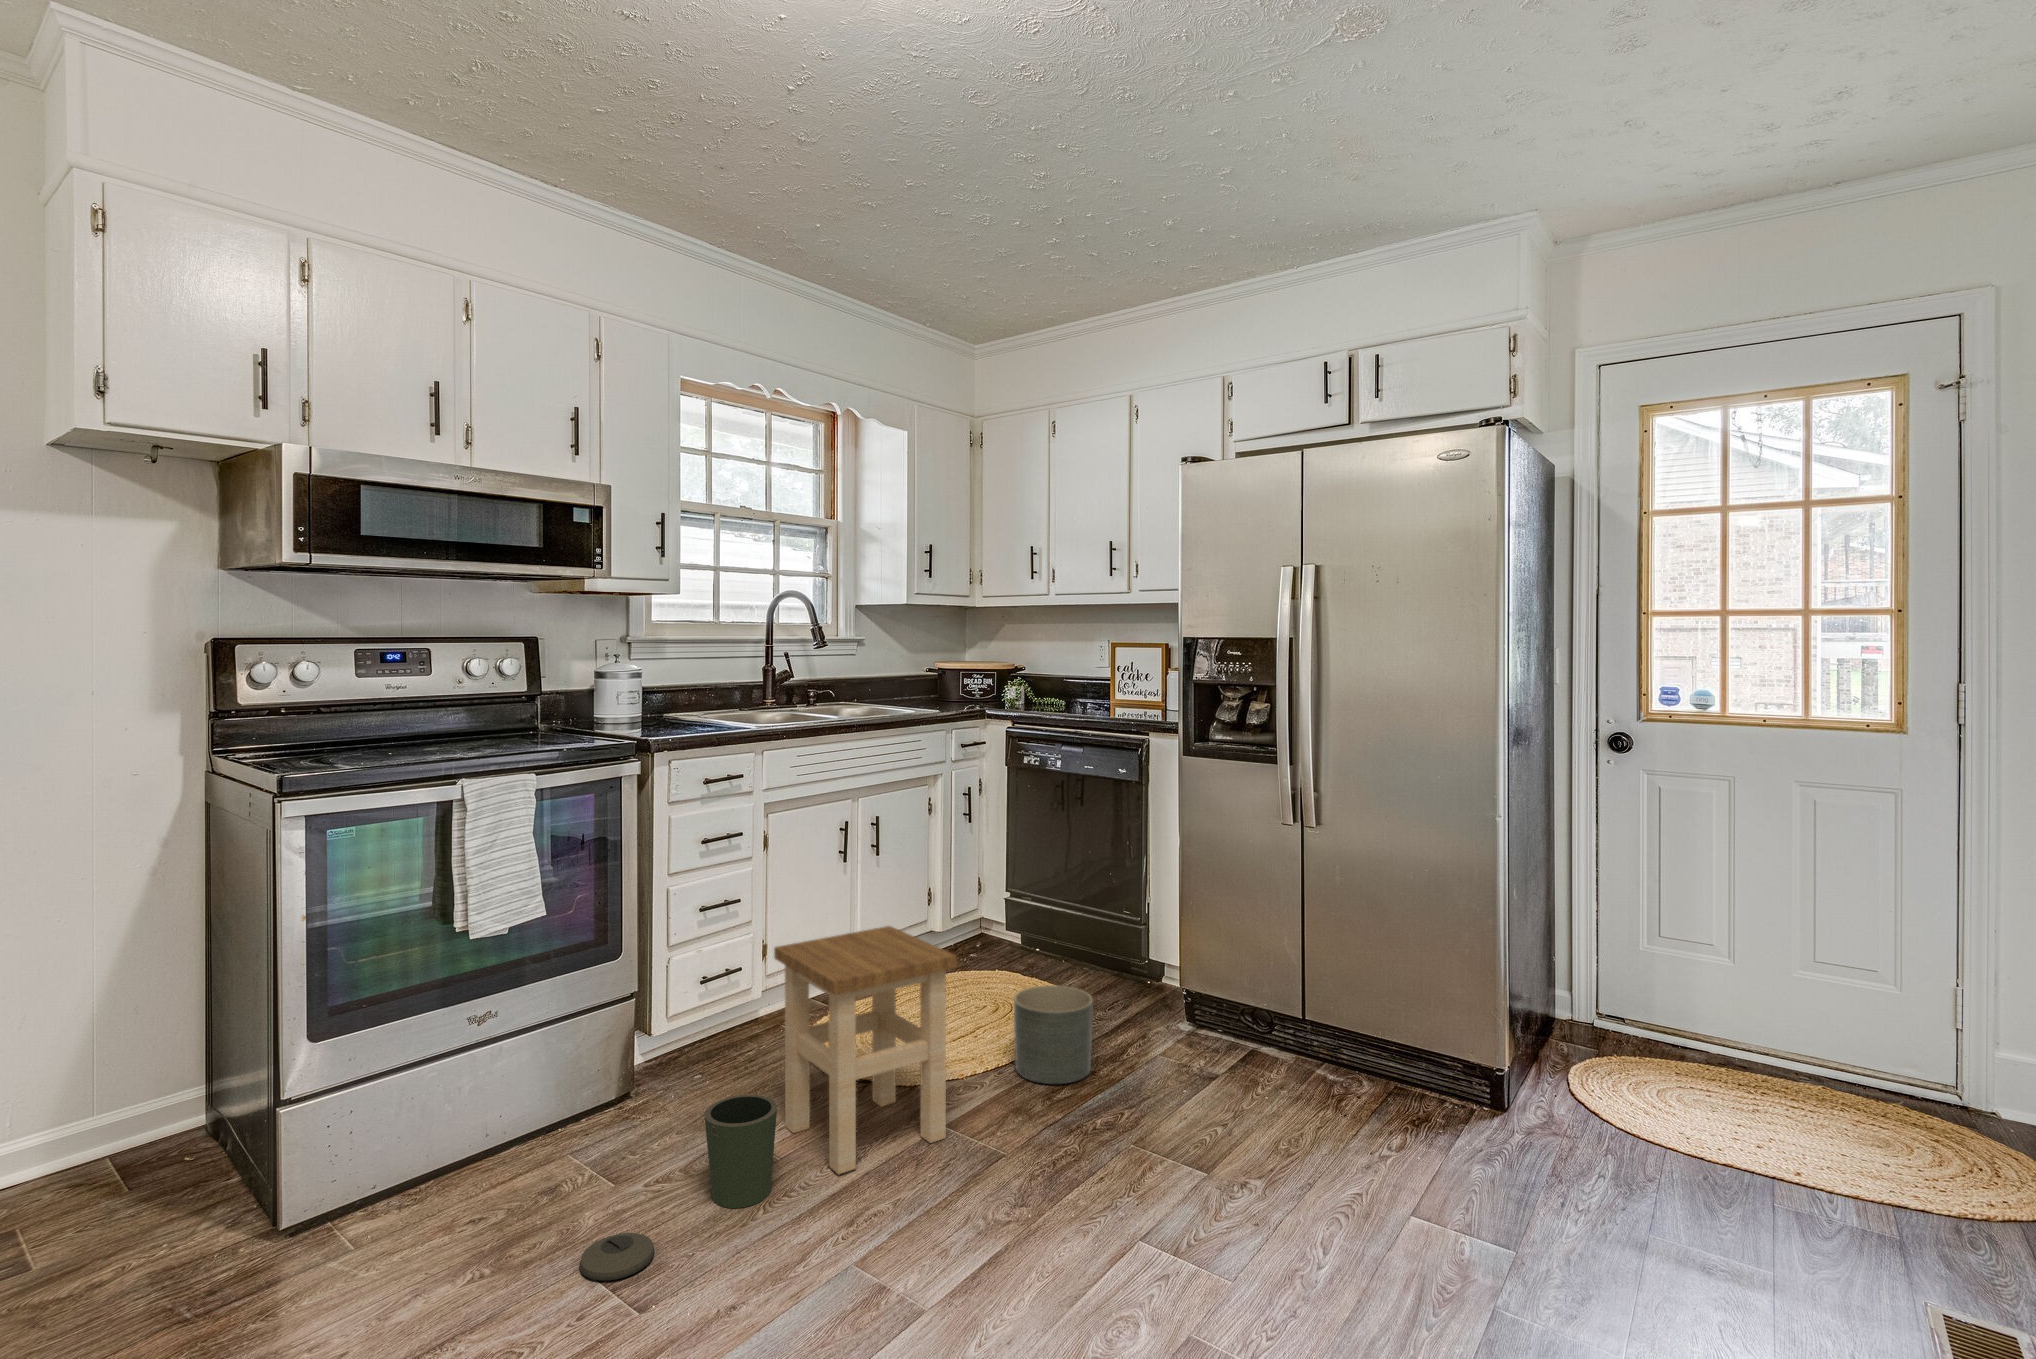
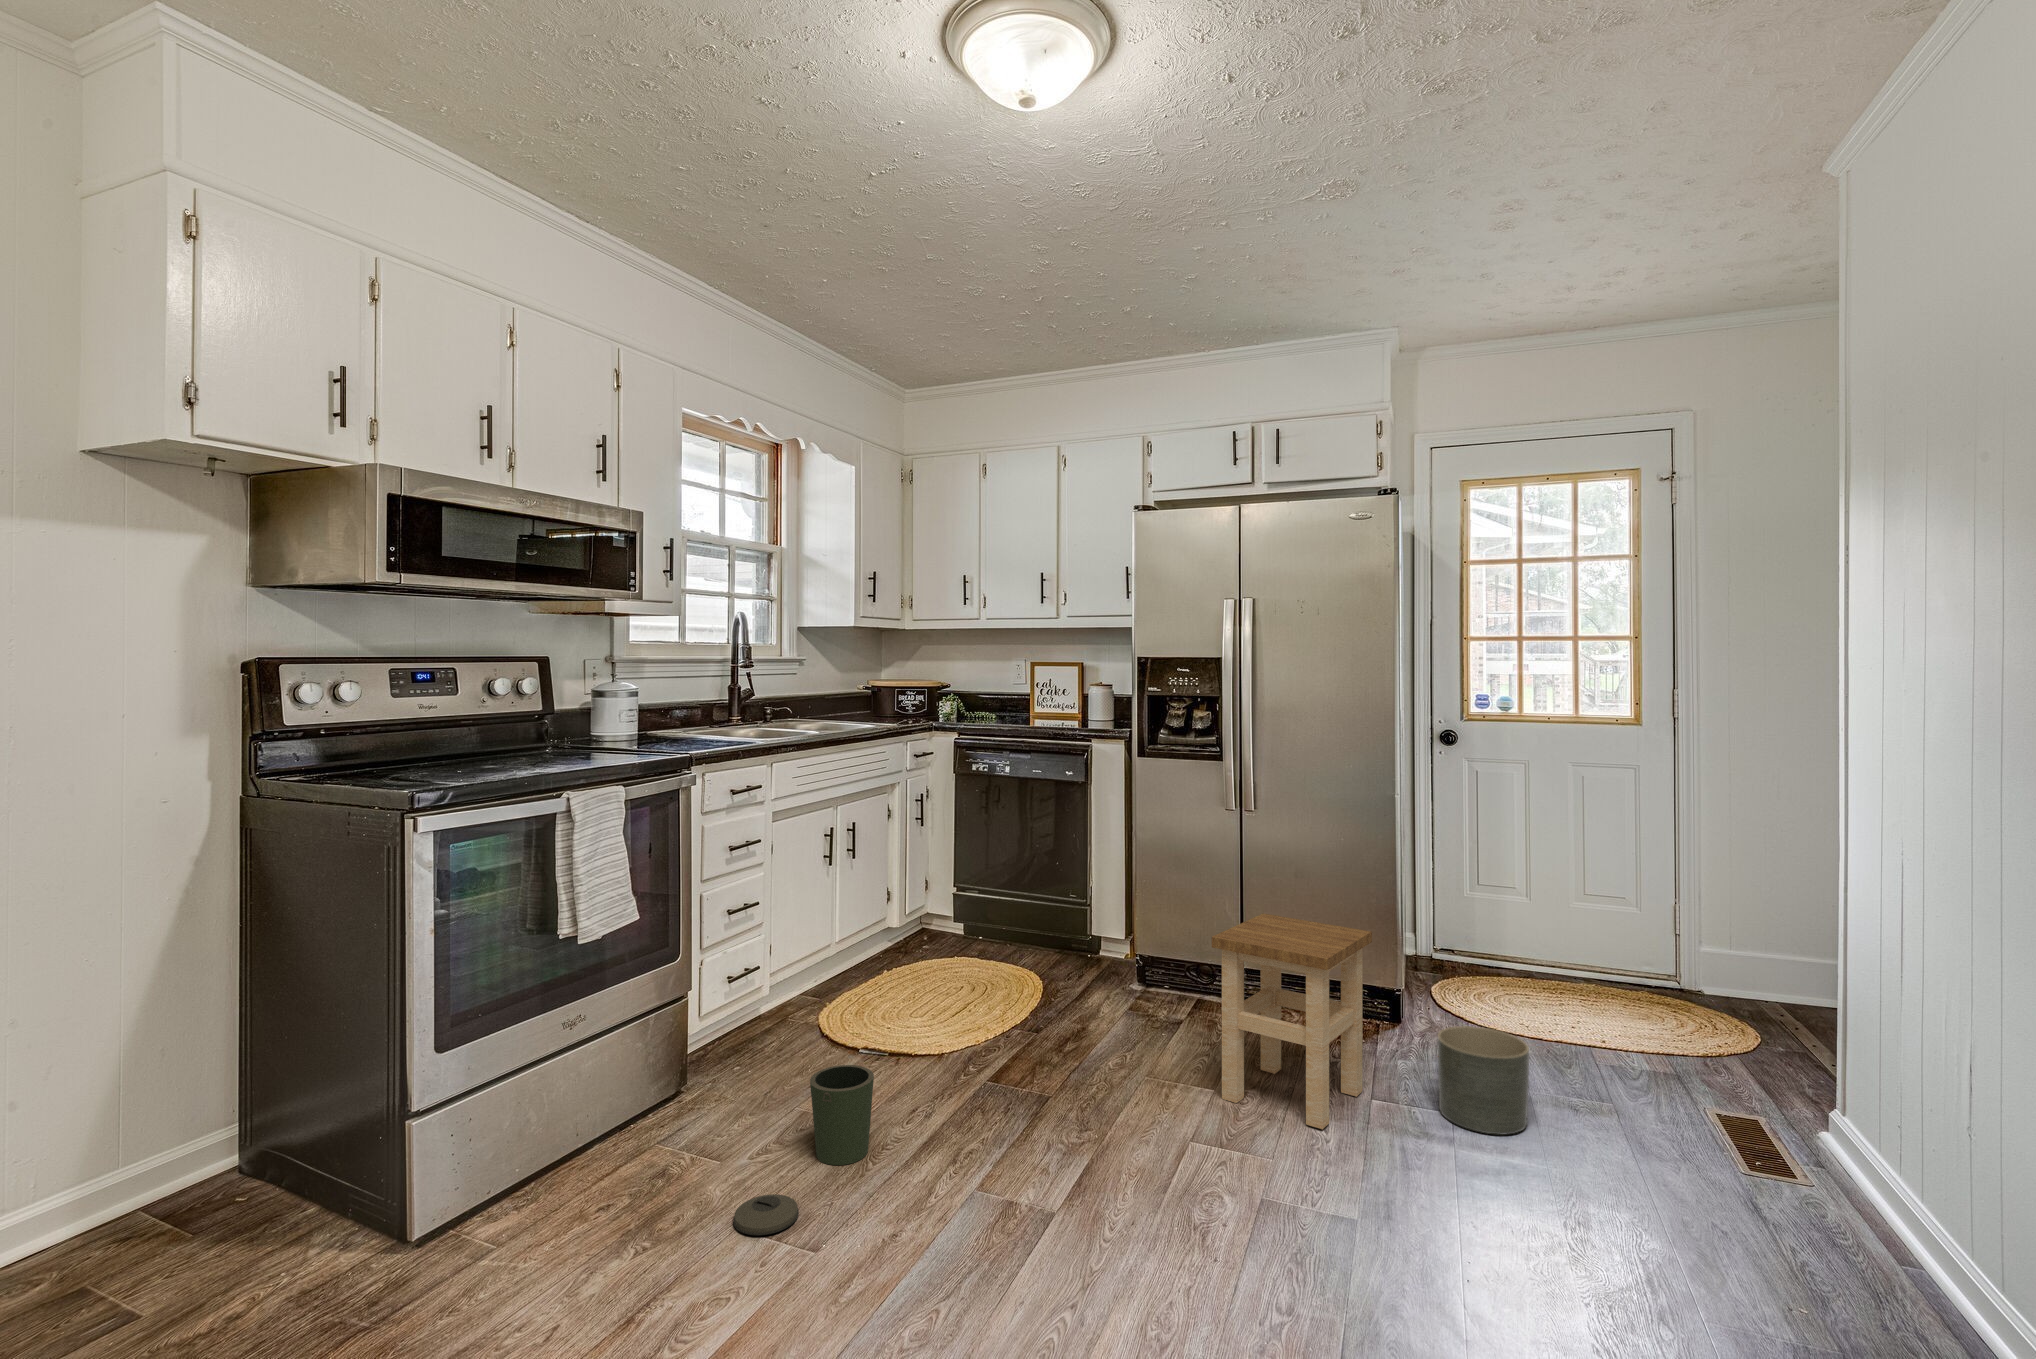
stool: present [774,926,957,1174] -> present [1212,913,1372,1129]
planter: present [1014,985,1093,1084] -> present [1438,1026,1529,1135]

